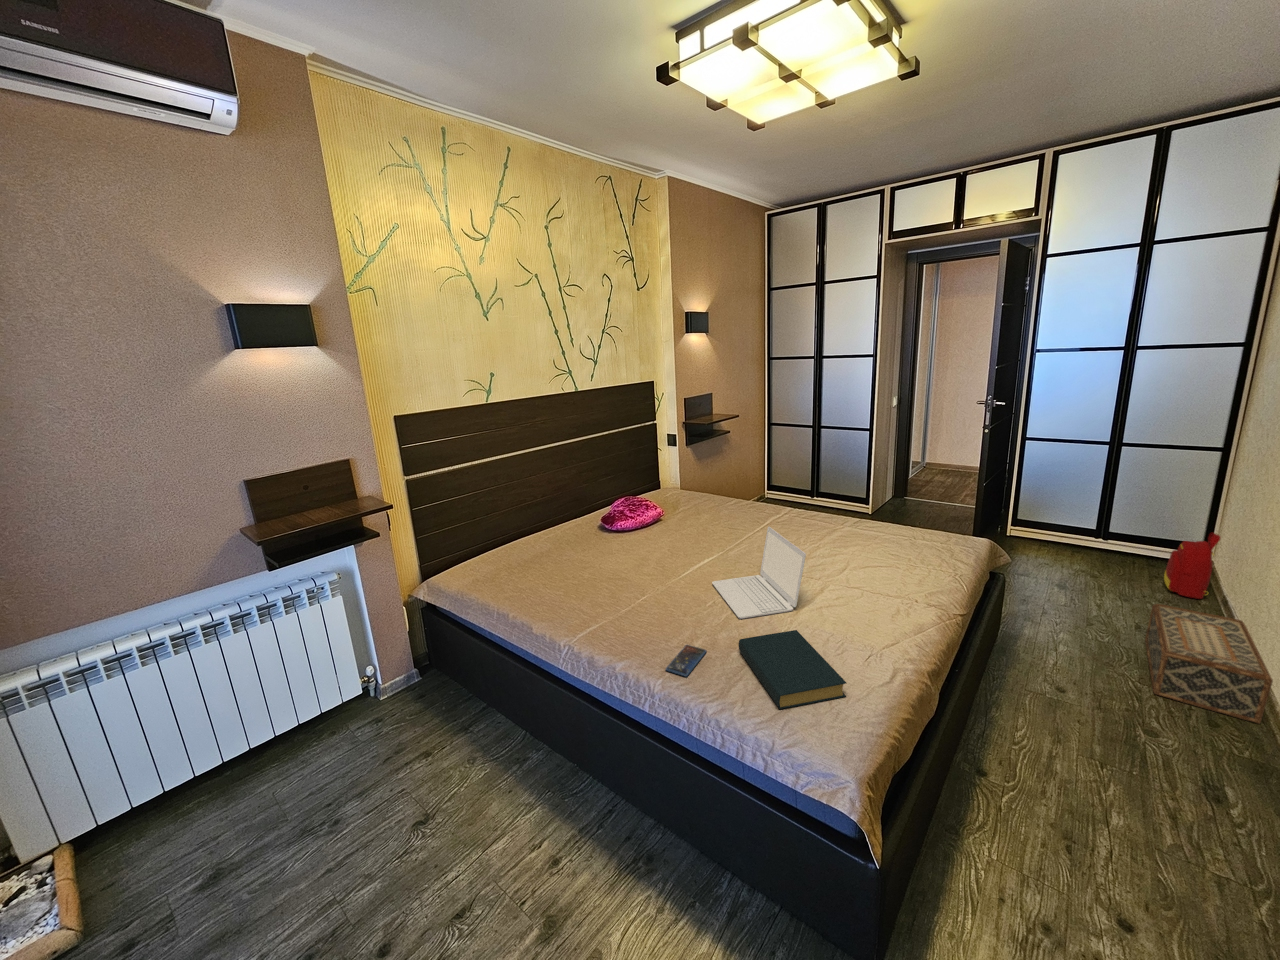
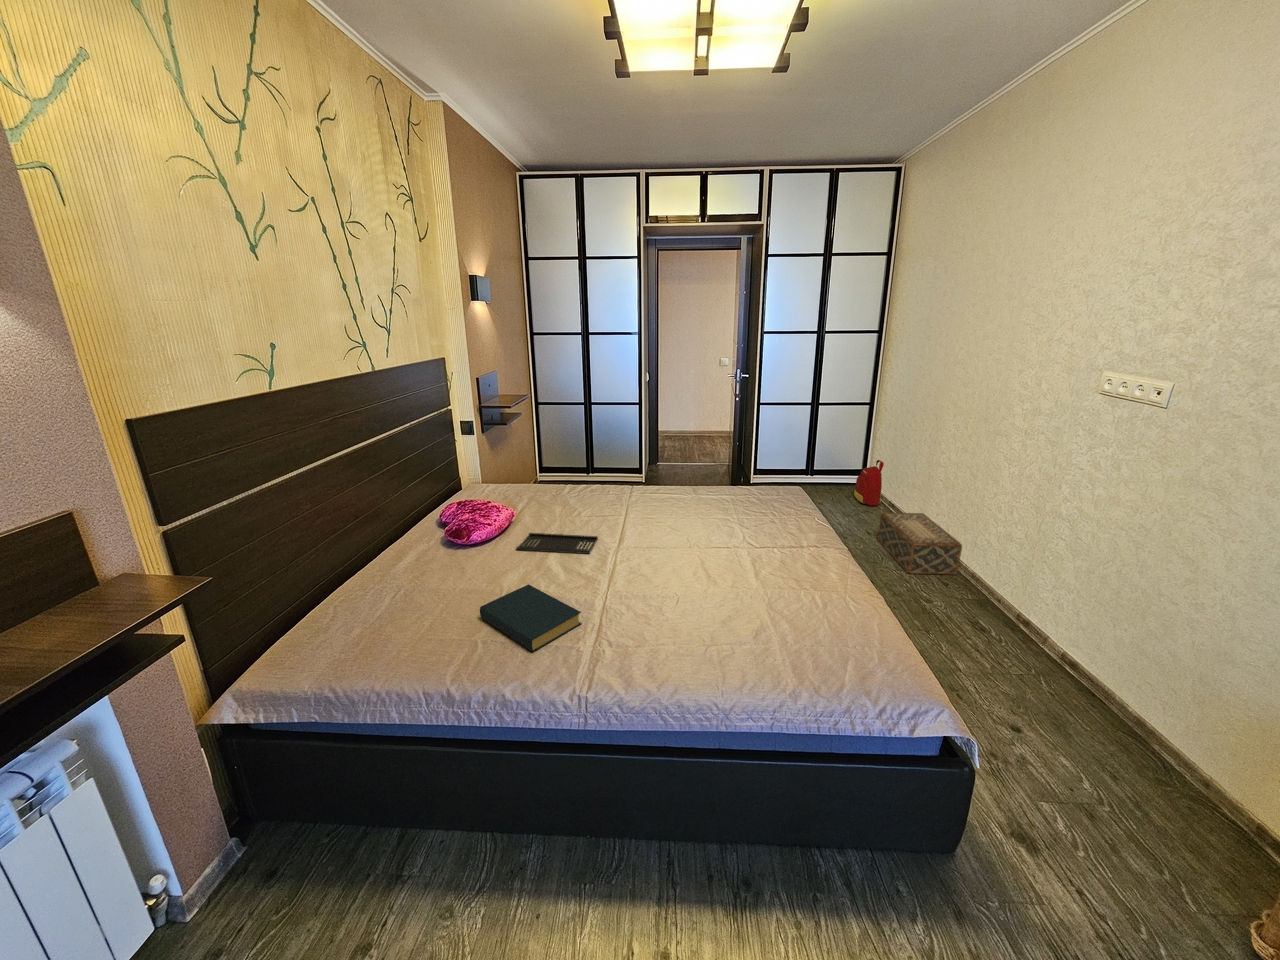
laptop: present [712,527,806,619] -> none [662,504,768,601]
tray: none [633,529,700,554] -> present [516,533,598,554]
hardback book: present [739,630,846,709] -> present [480,584,582,652]
smartphone: present [666,645,706,677] -> none [718,642,758,678]

